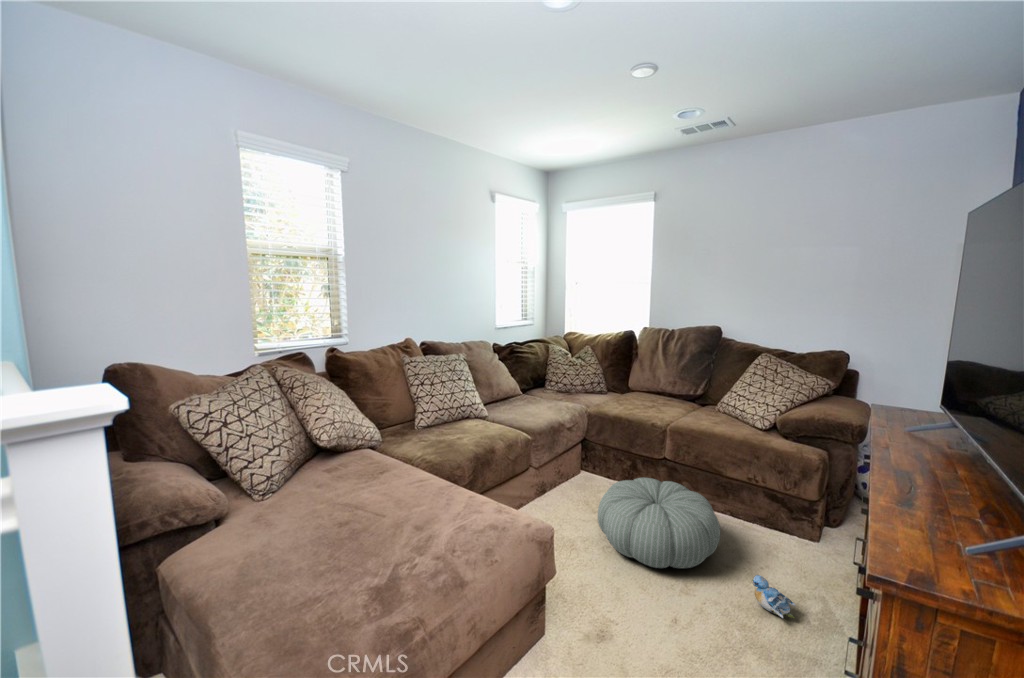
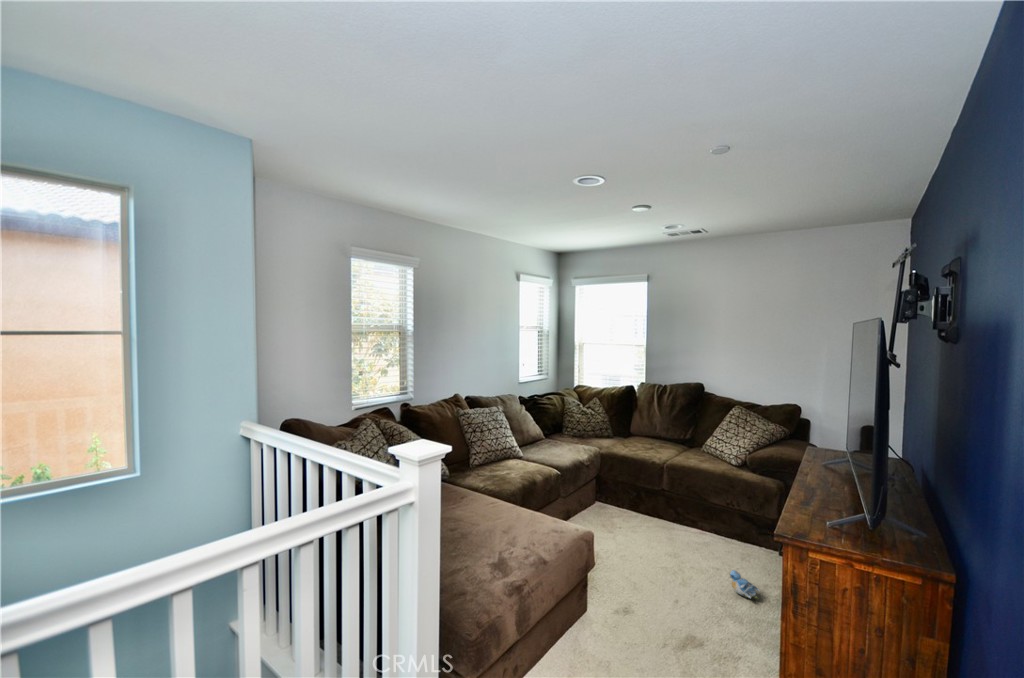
pouf: present [598,478,720,569] -> none [615,504,707,570]

